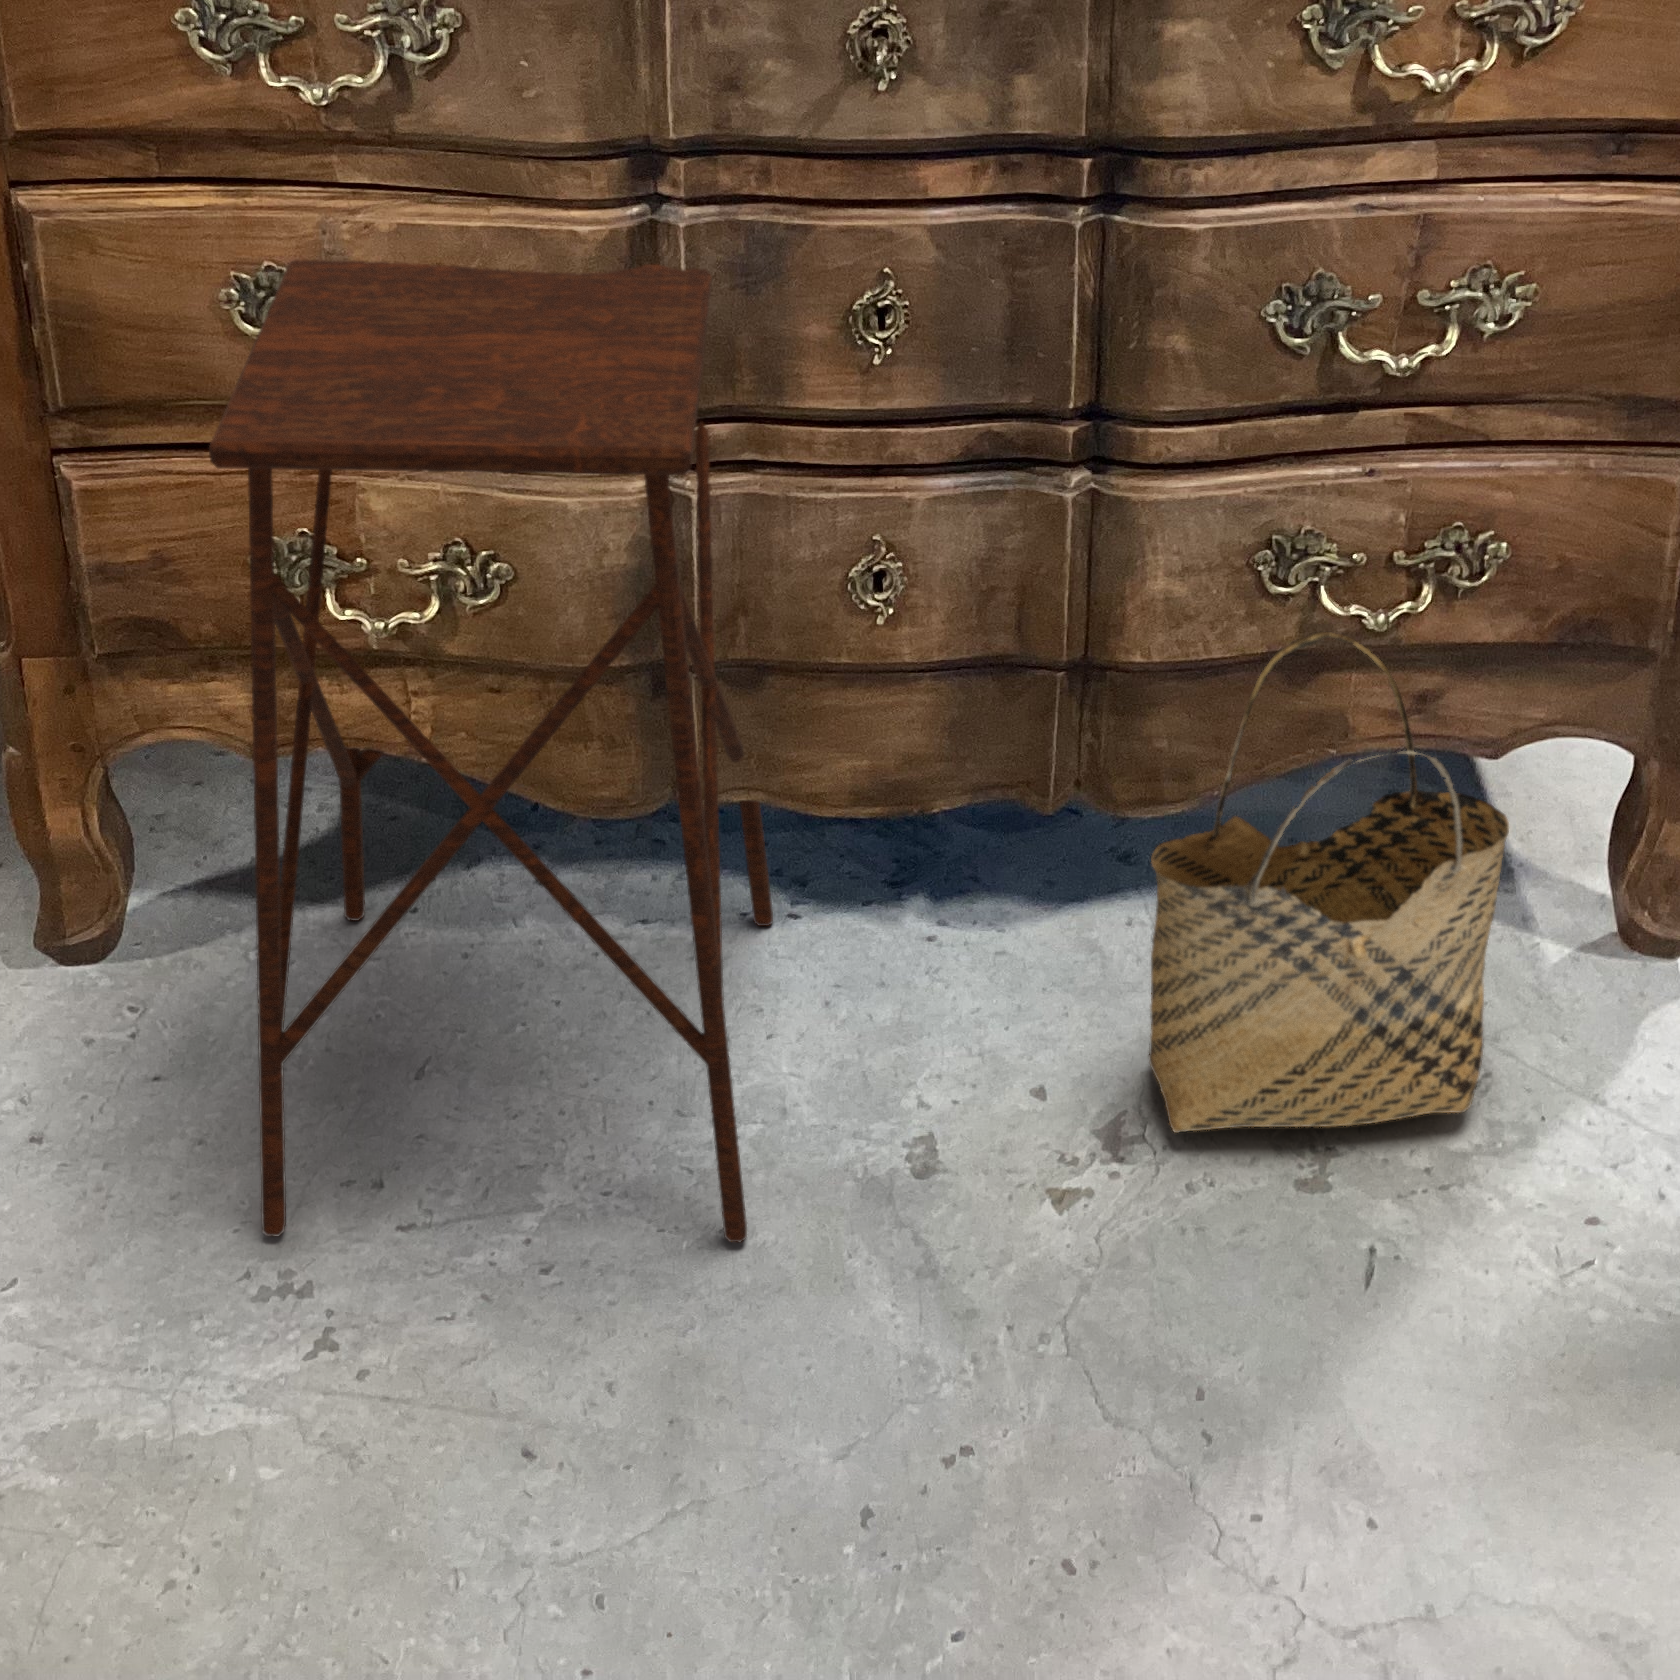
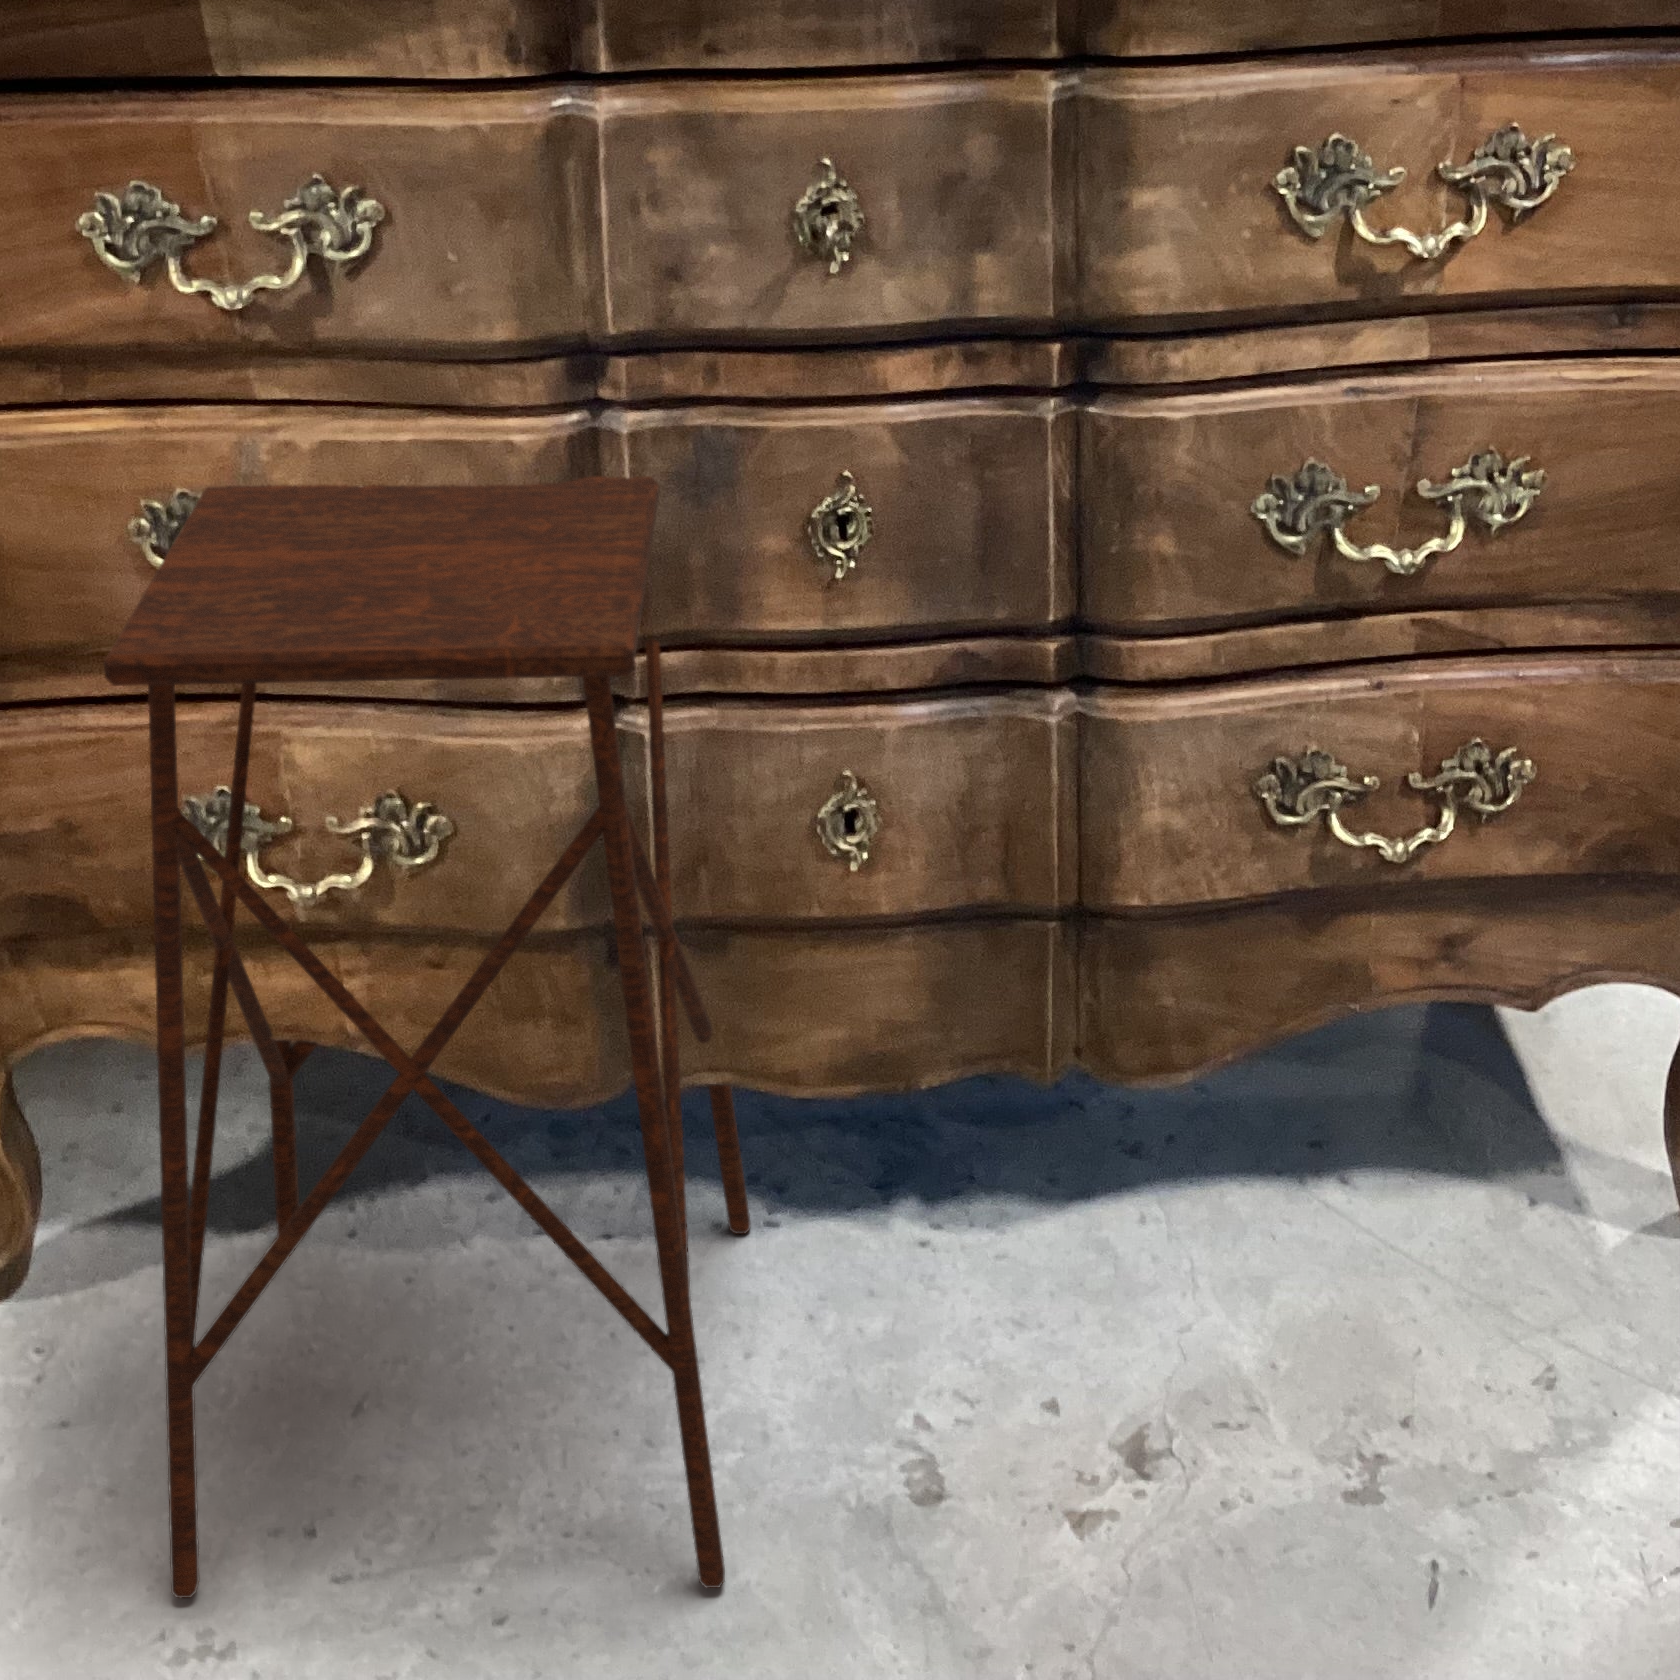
woven basket: present [1149,632,1509,1133] -> none [1163,862,1558,1446]

